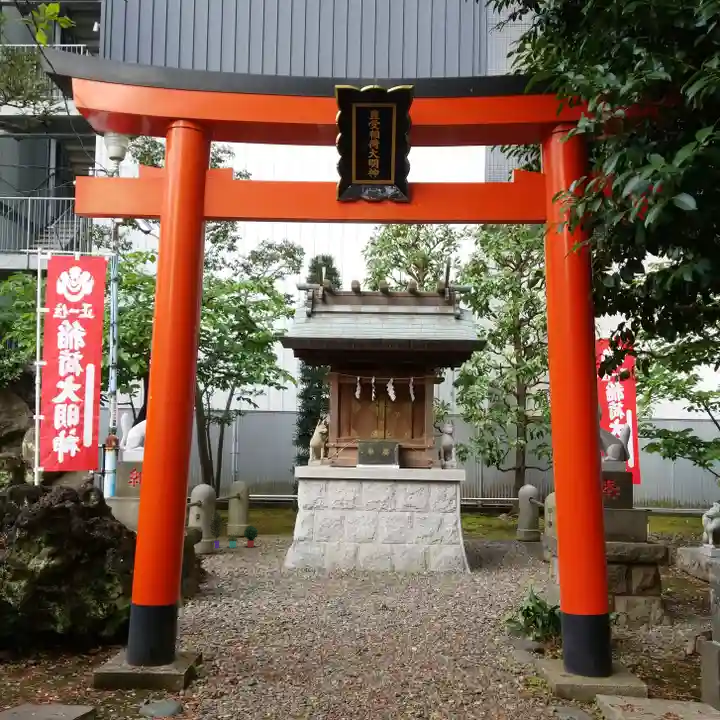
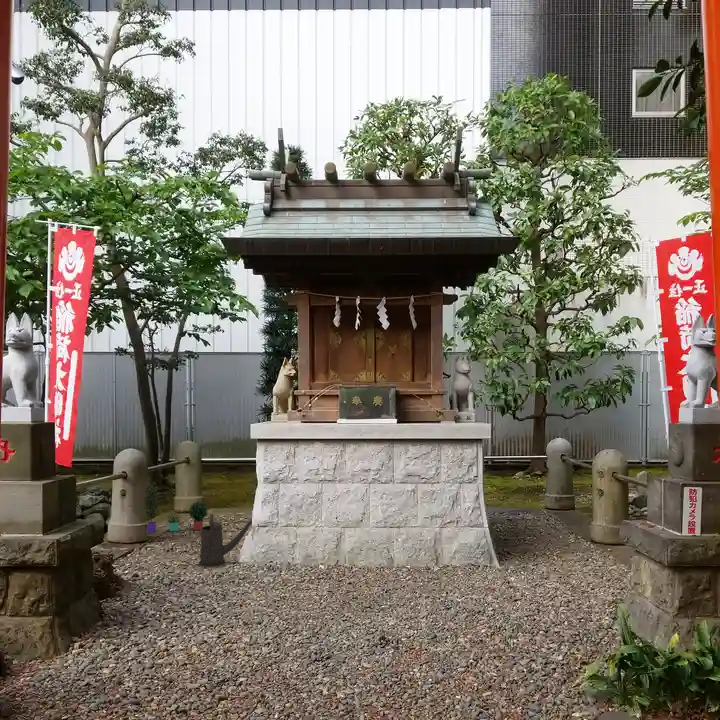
watering can: none [251,530,294,568] -> present [191,514,252,566]

